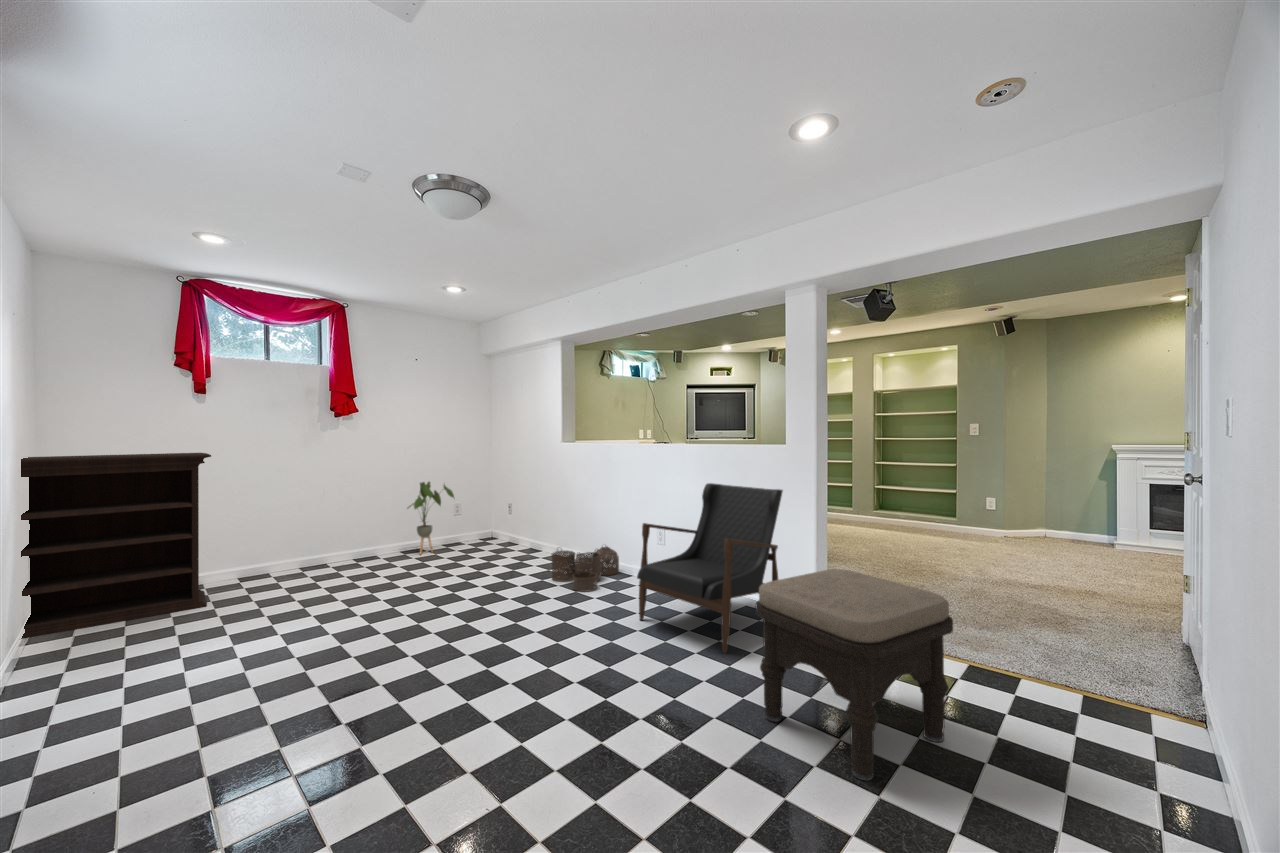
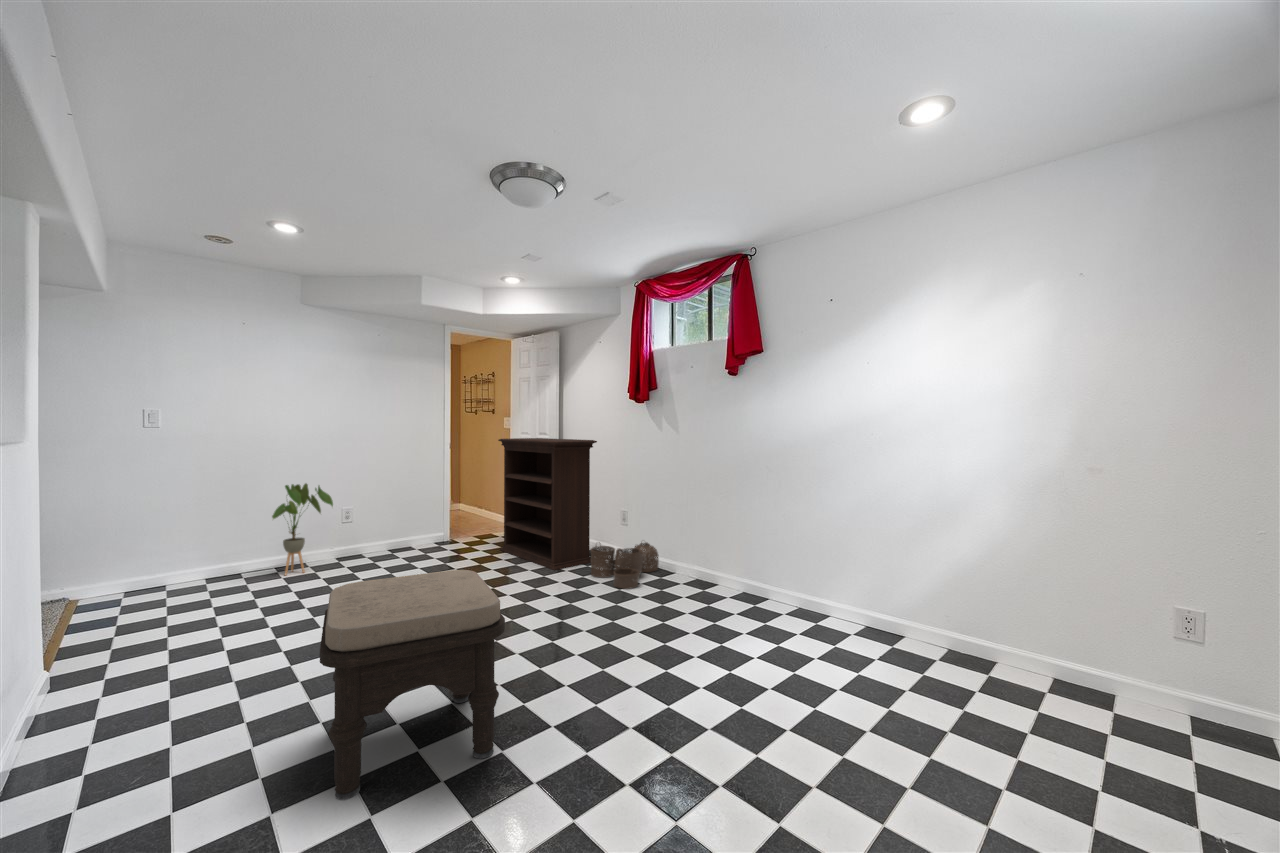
bookshelf: present [21,453,211,639] -> present [498,438,597,570]
house plant: present [409,482,454,554] -> present [272,483,333,575]
armchair: present [637,483,783,653] -> none [687,479,842,658]
ottoman: present [756,569,953,780] -> present [320,570,505,800]

